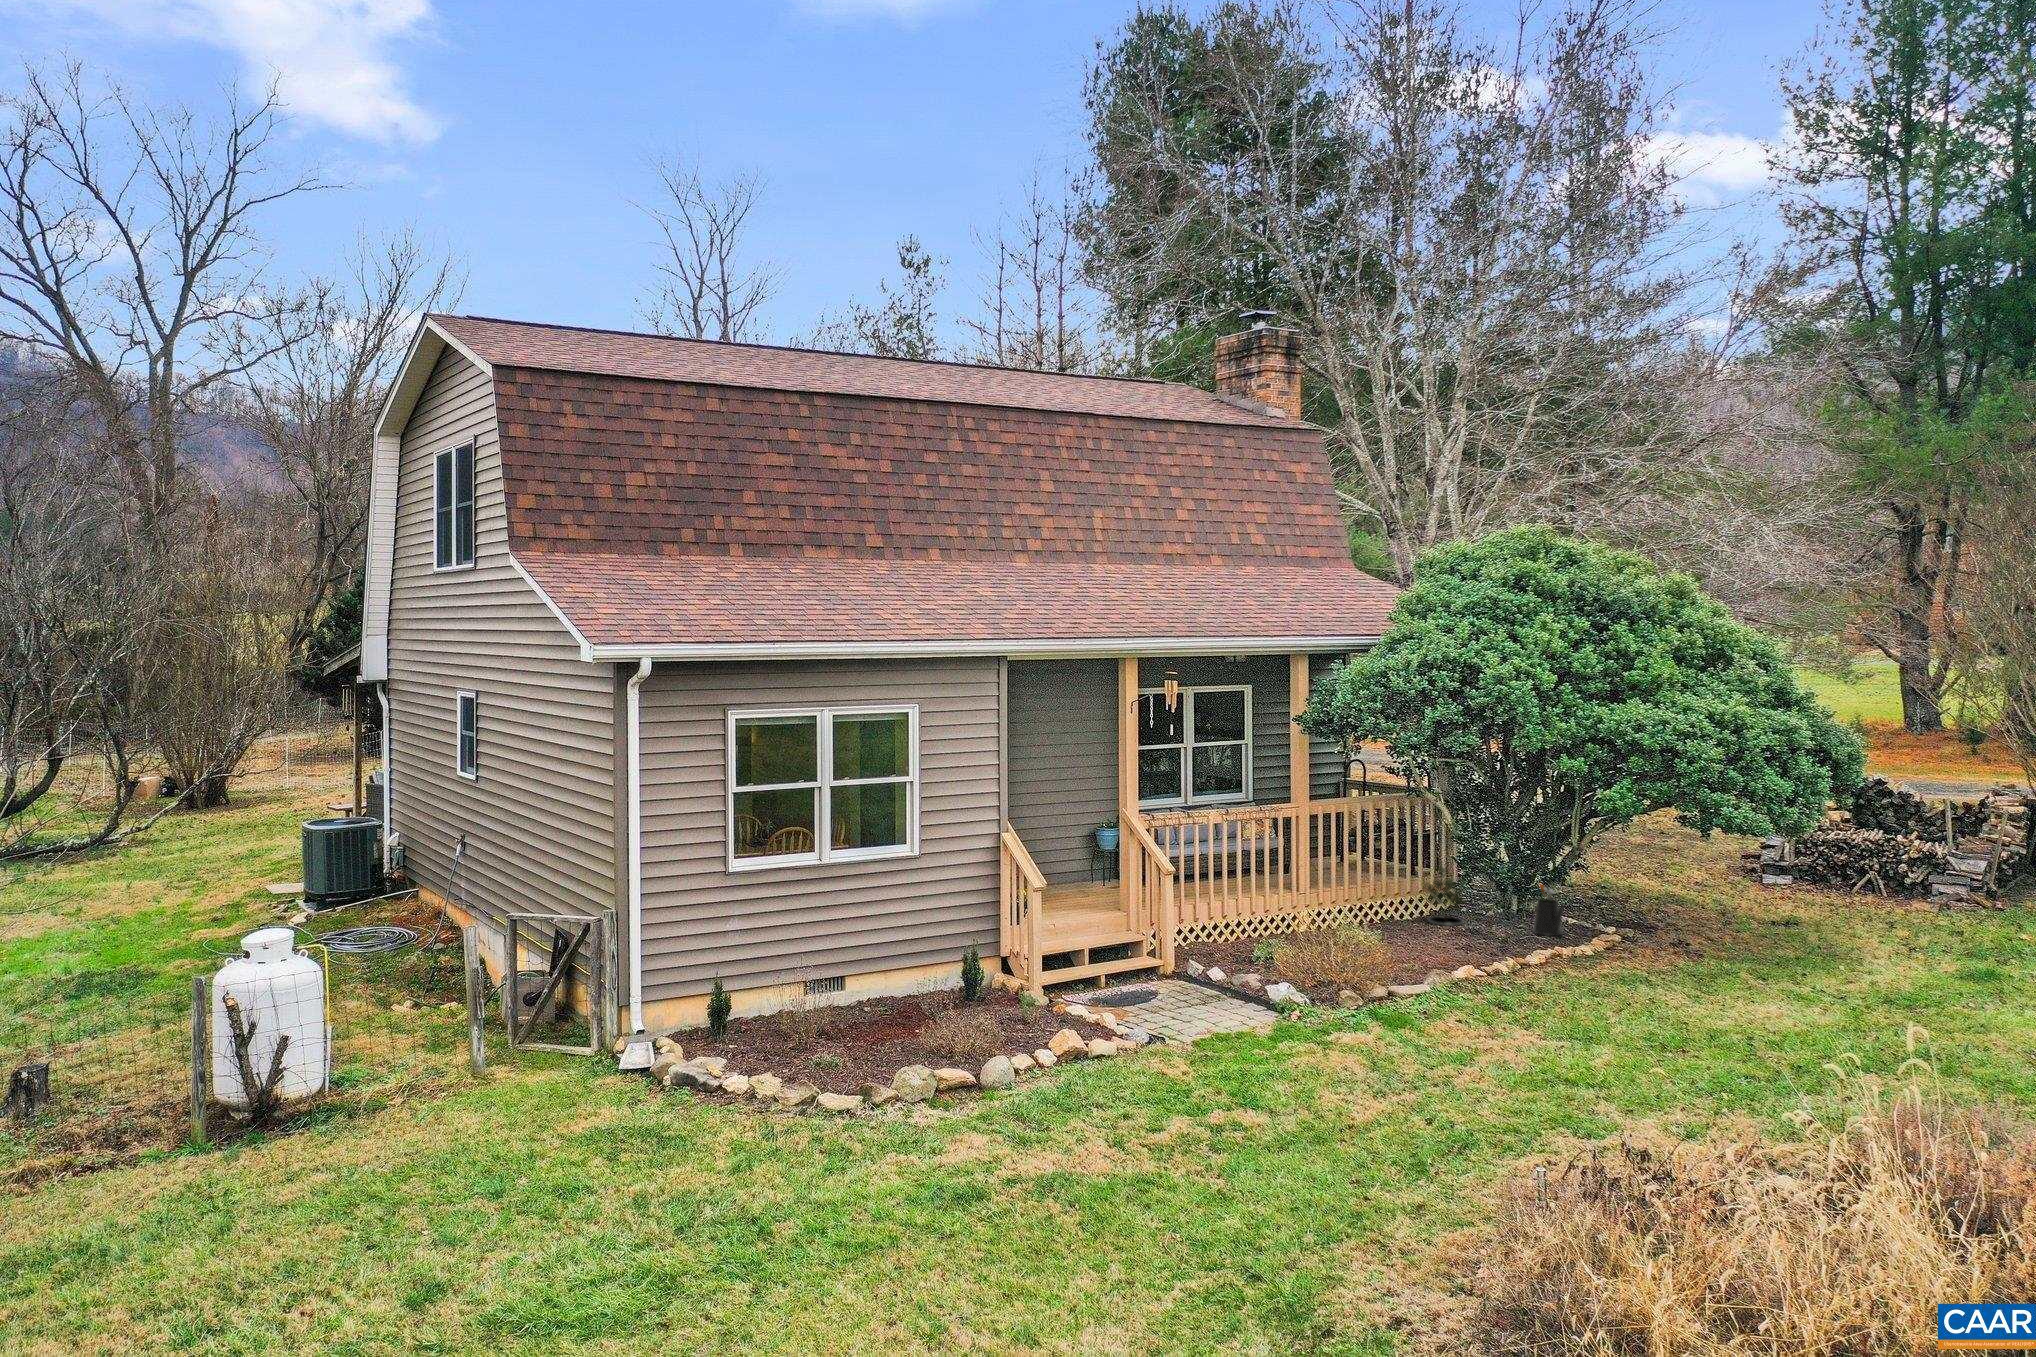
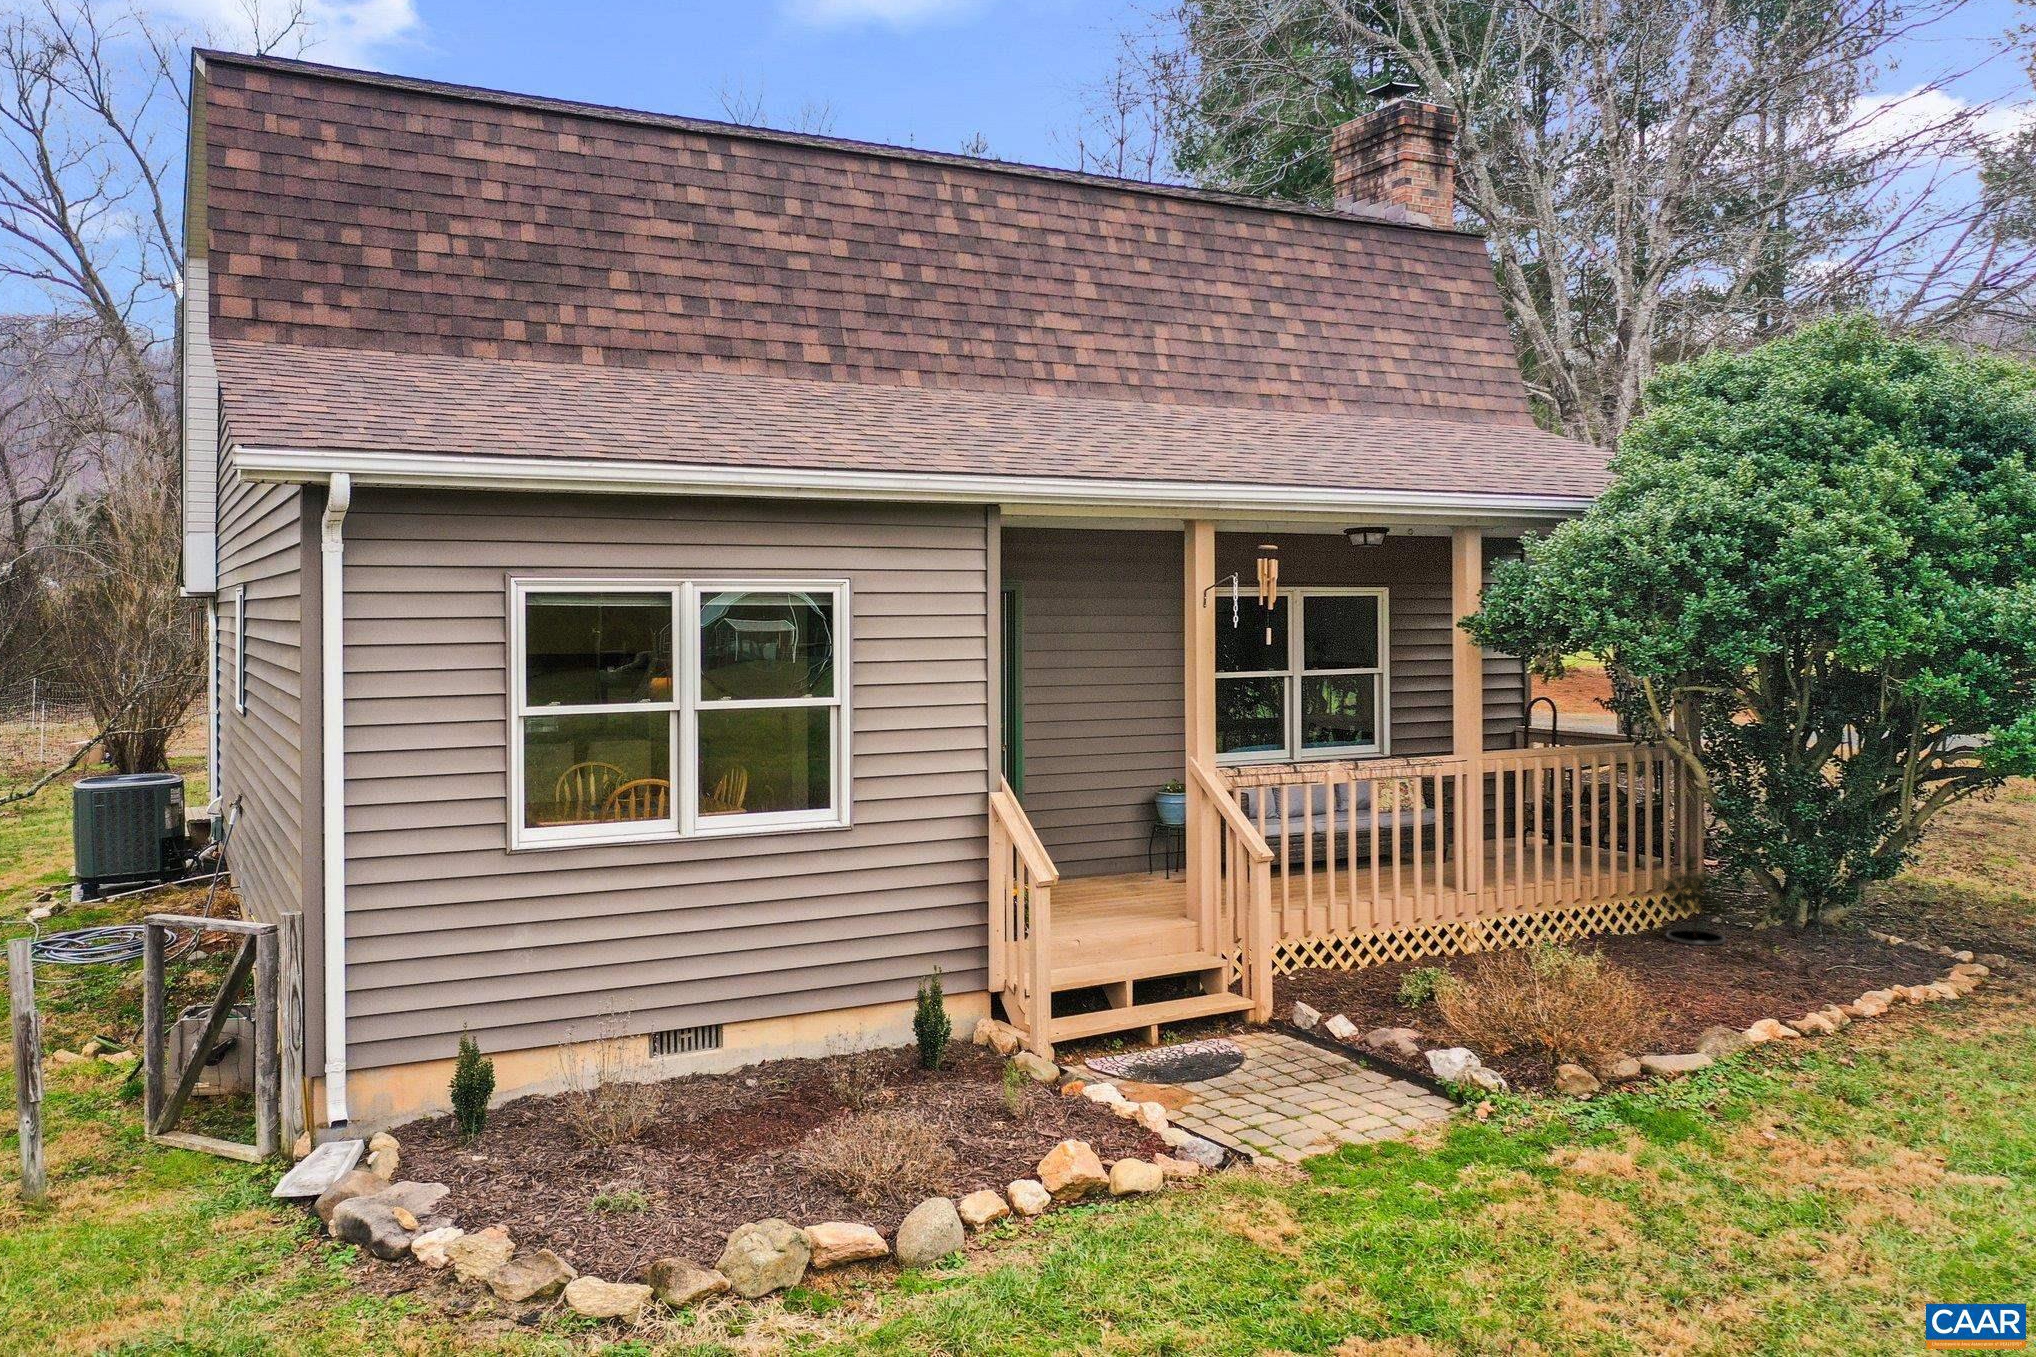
watering can: present [1533,884,1563,936] -> none [1844,879,1904,965]

